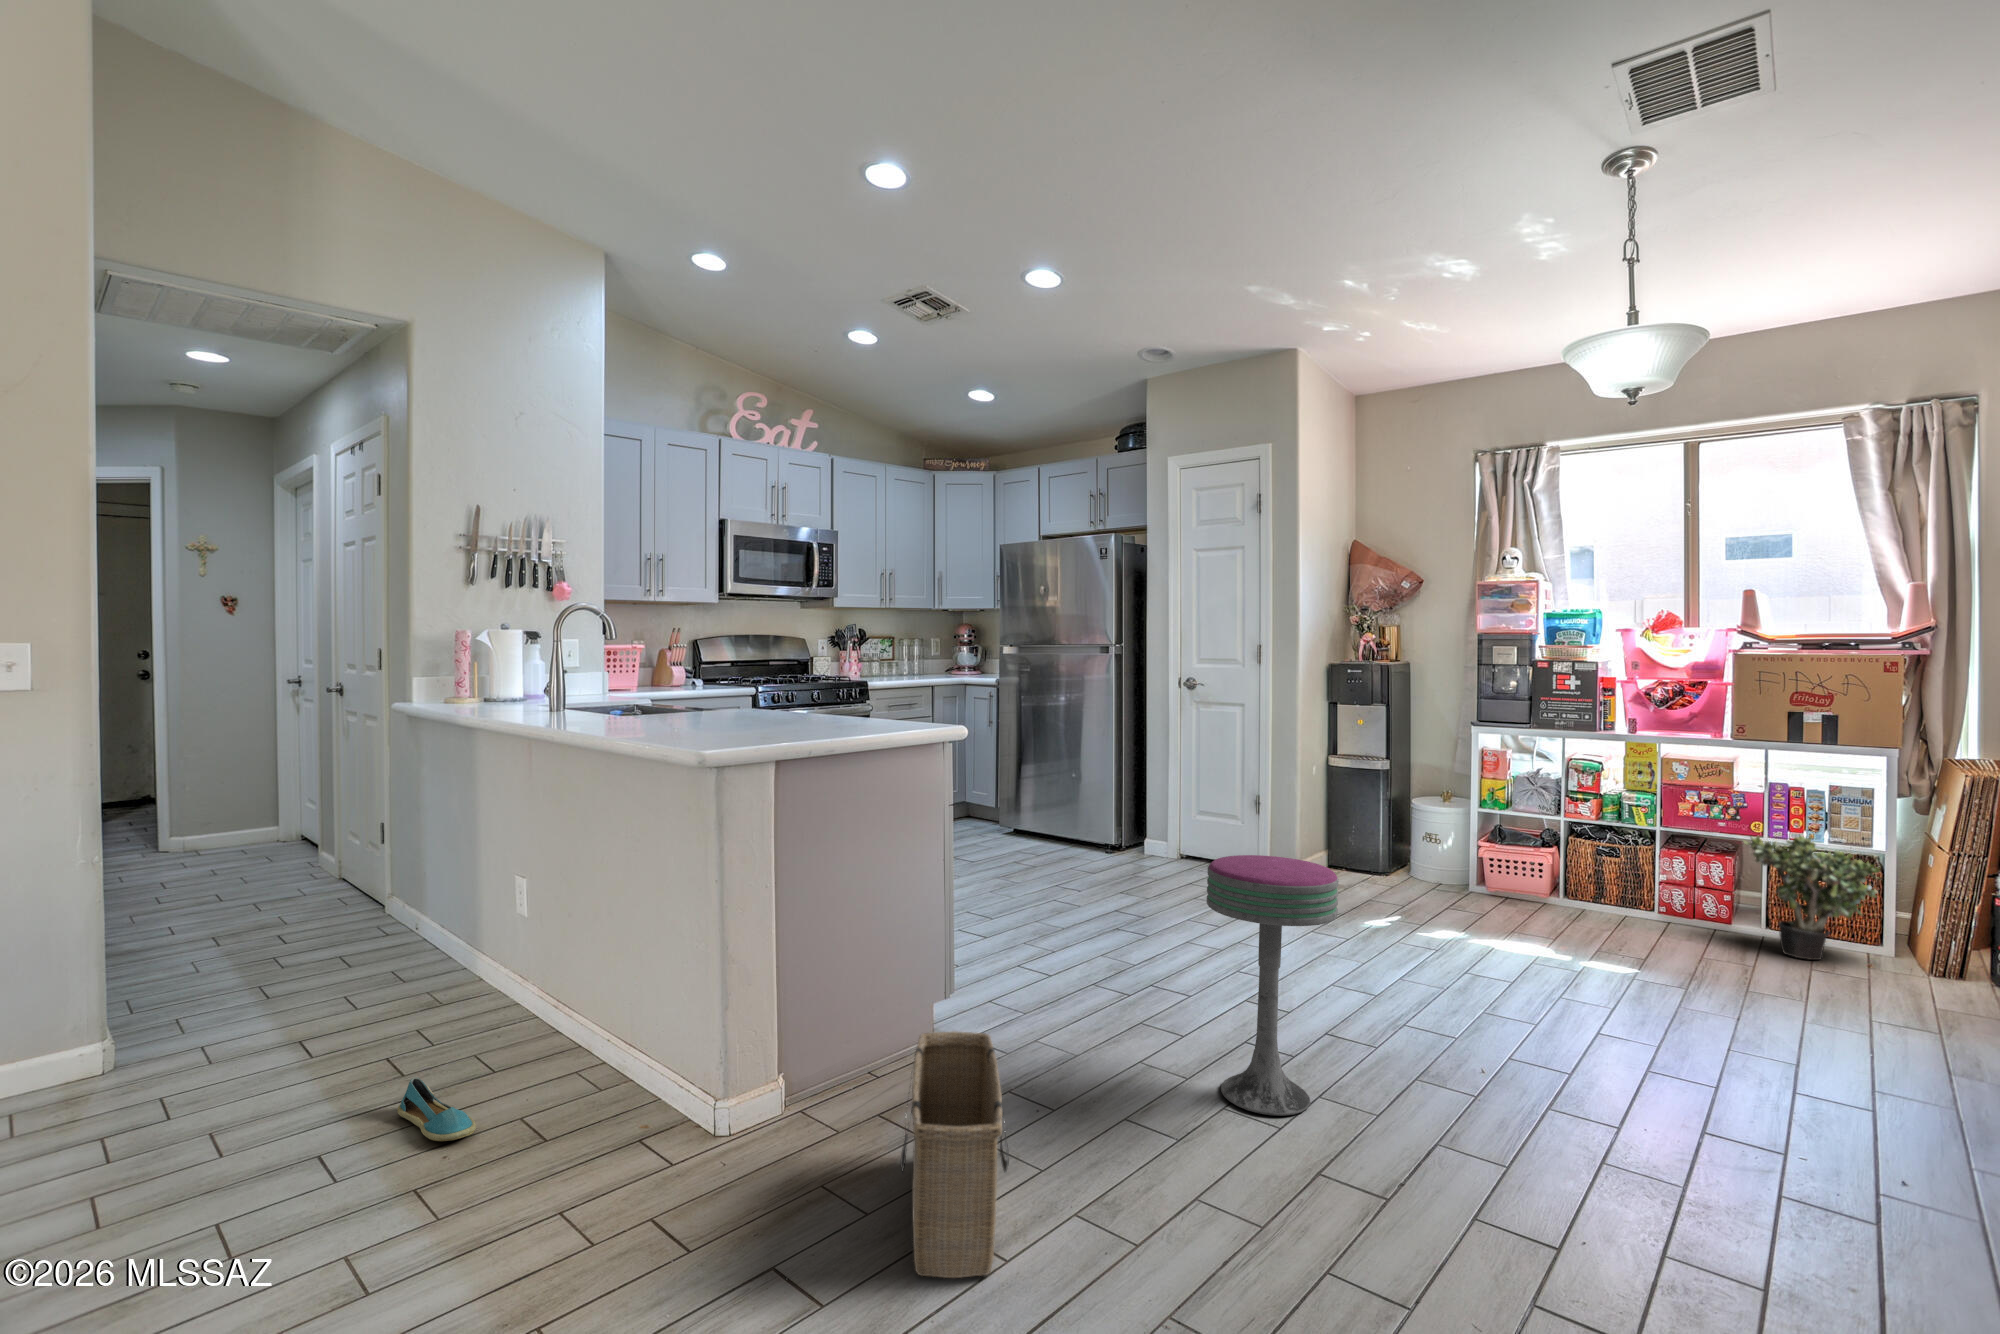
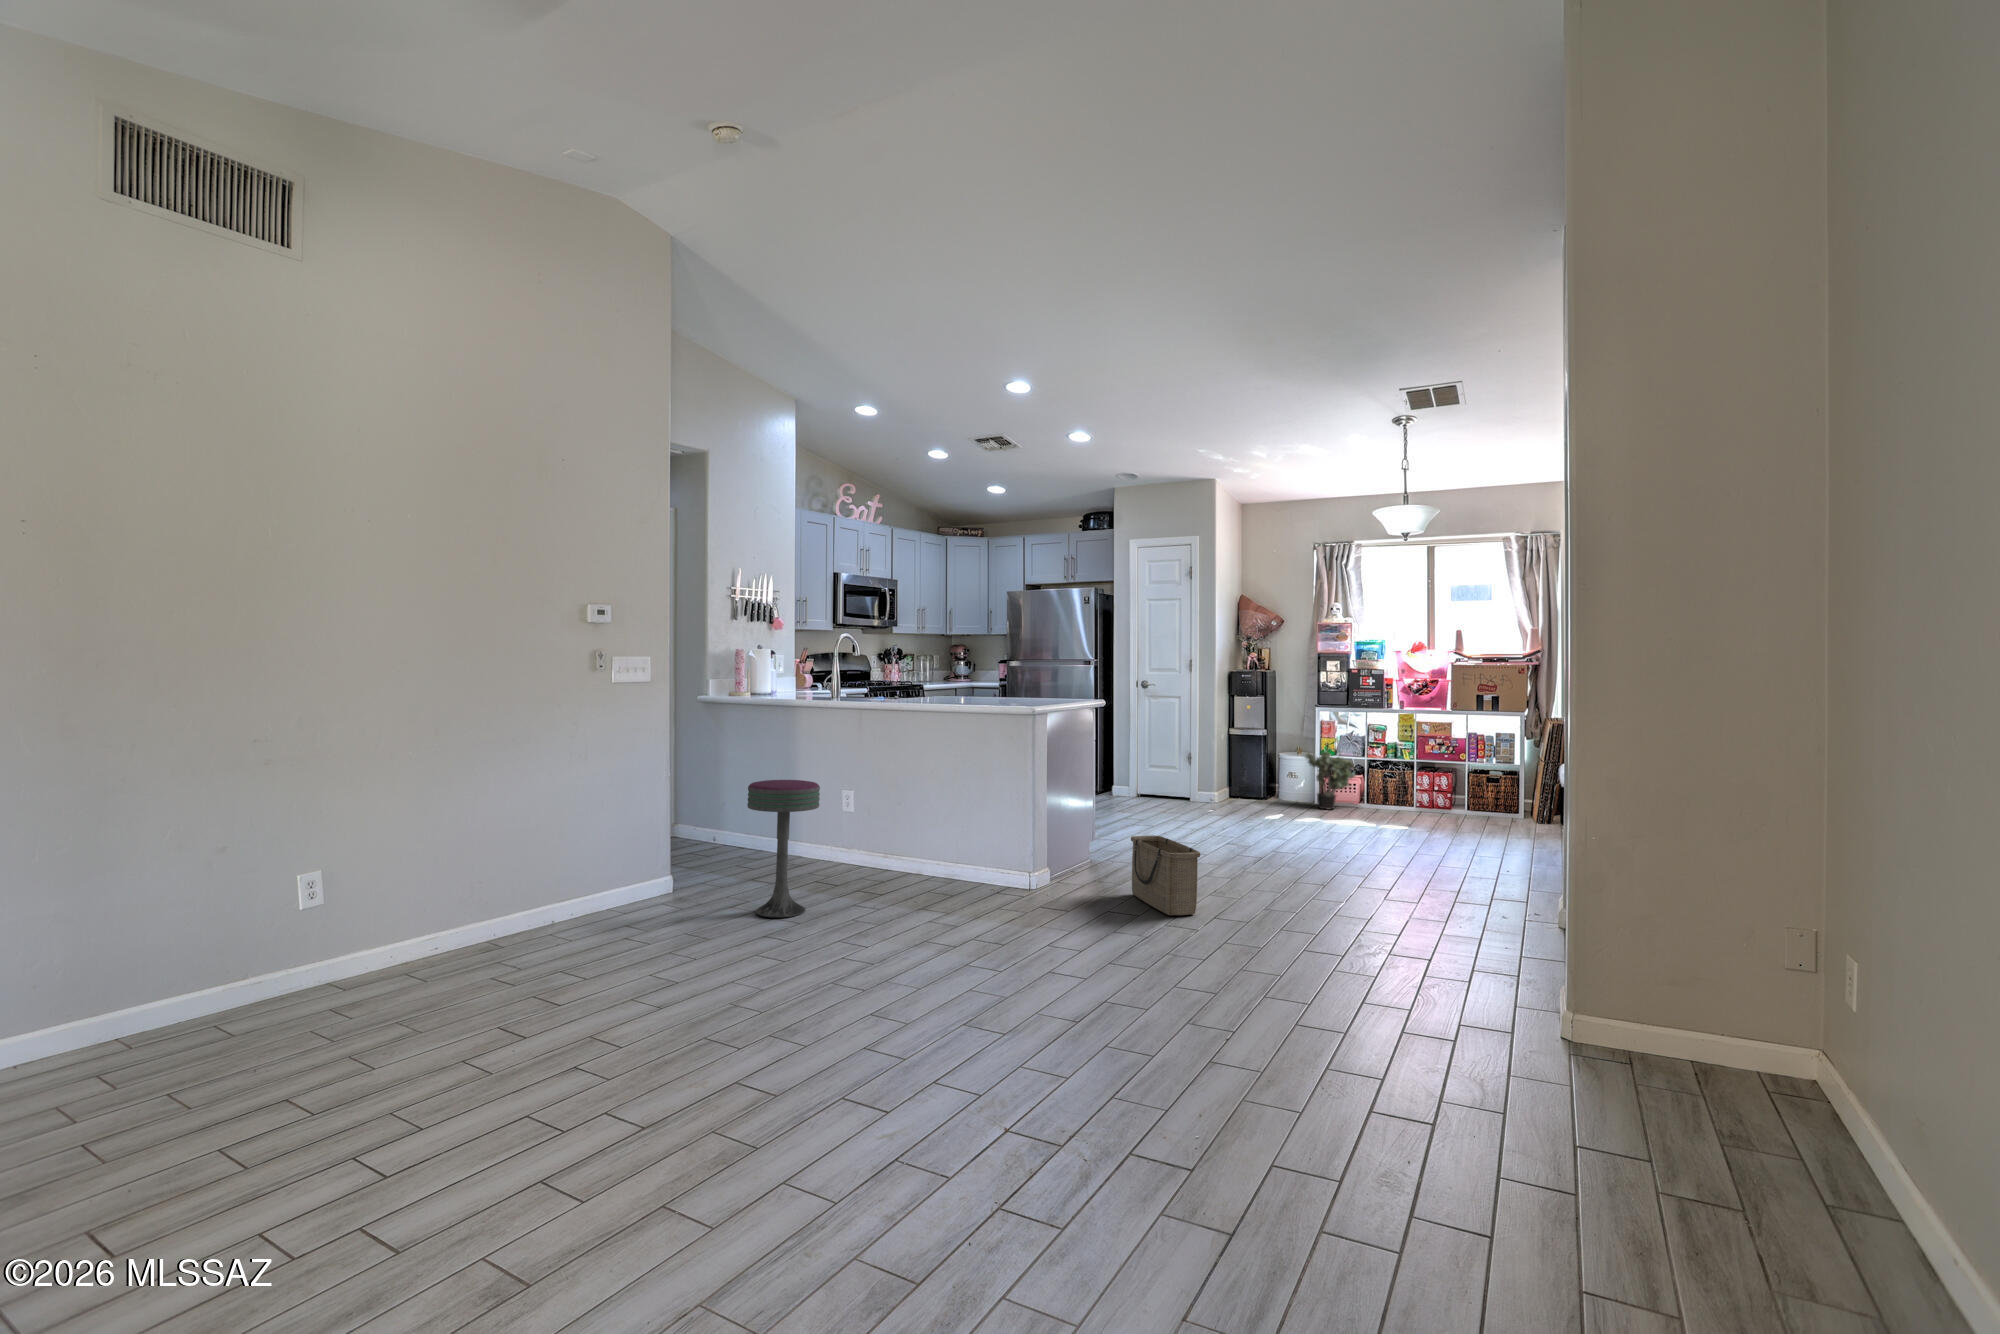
potted plant: present [1744,836,1880,960] -> present [1305,751,1355,809]
bar stool: present [1207,855,1339,1116] -> present [747,780,820,917]
shoe: present [397,1078,476,1141] -> none [860,880,914,902]

